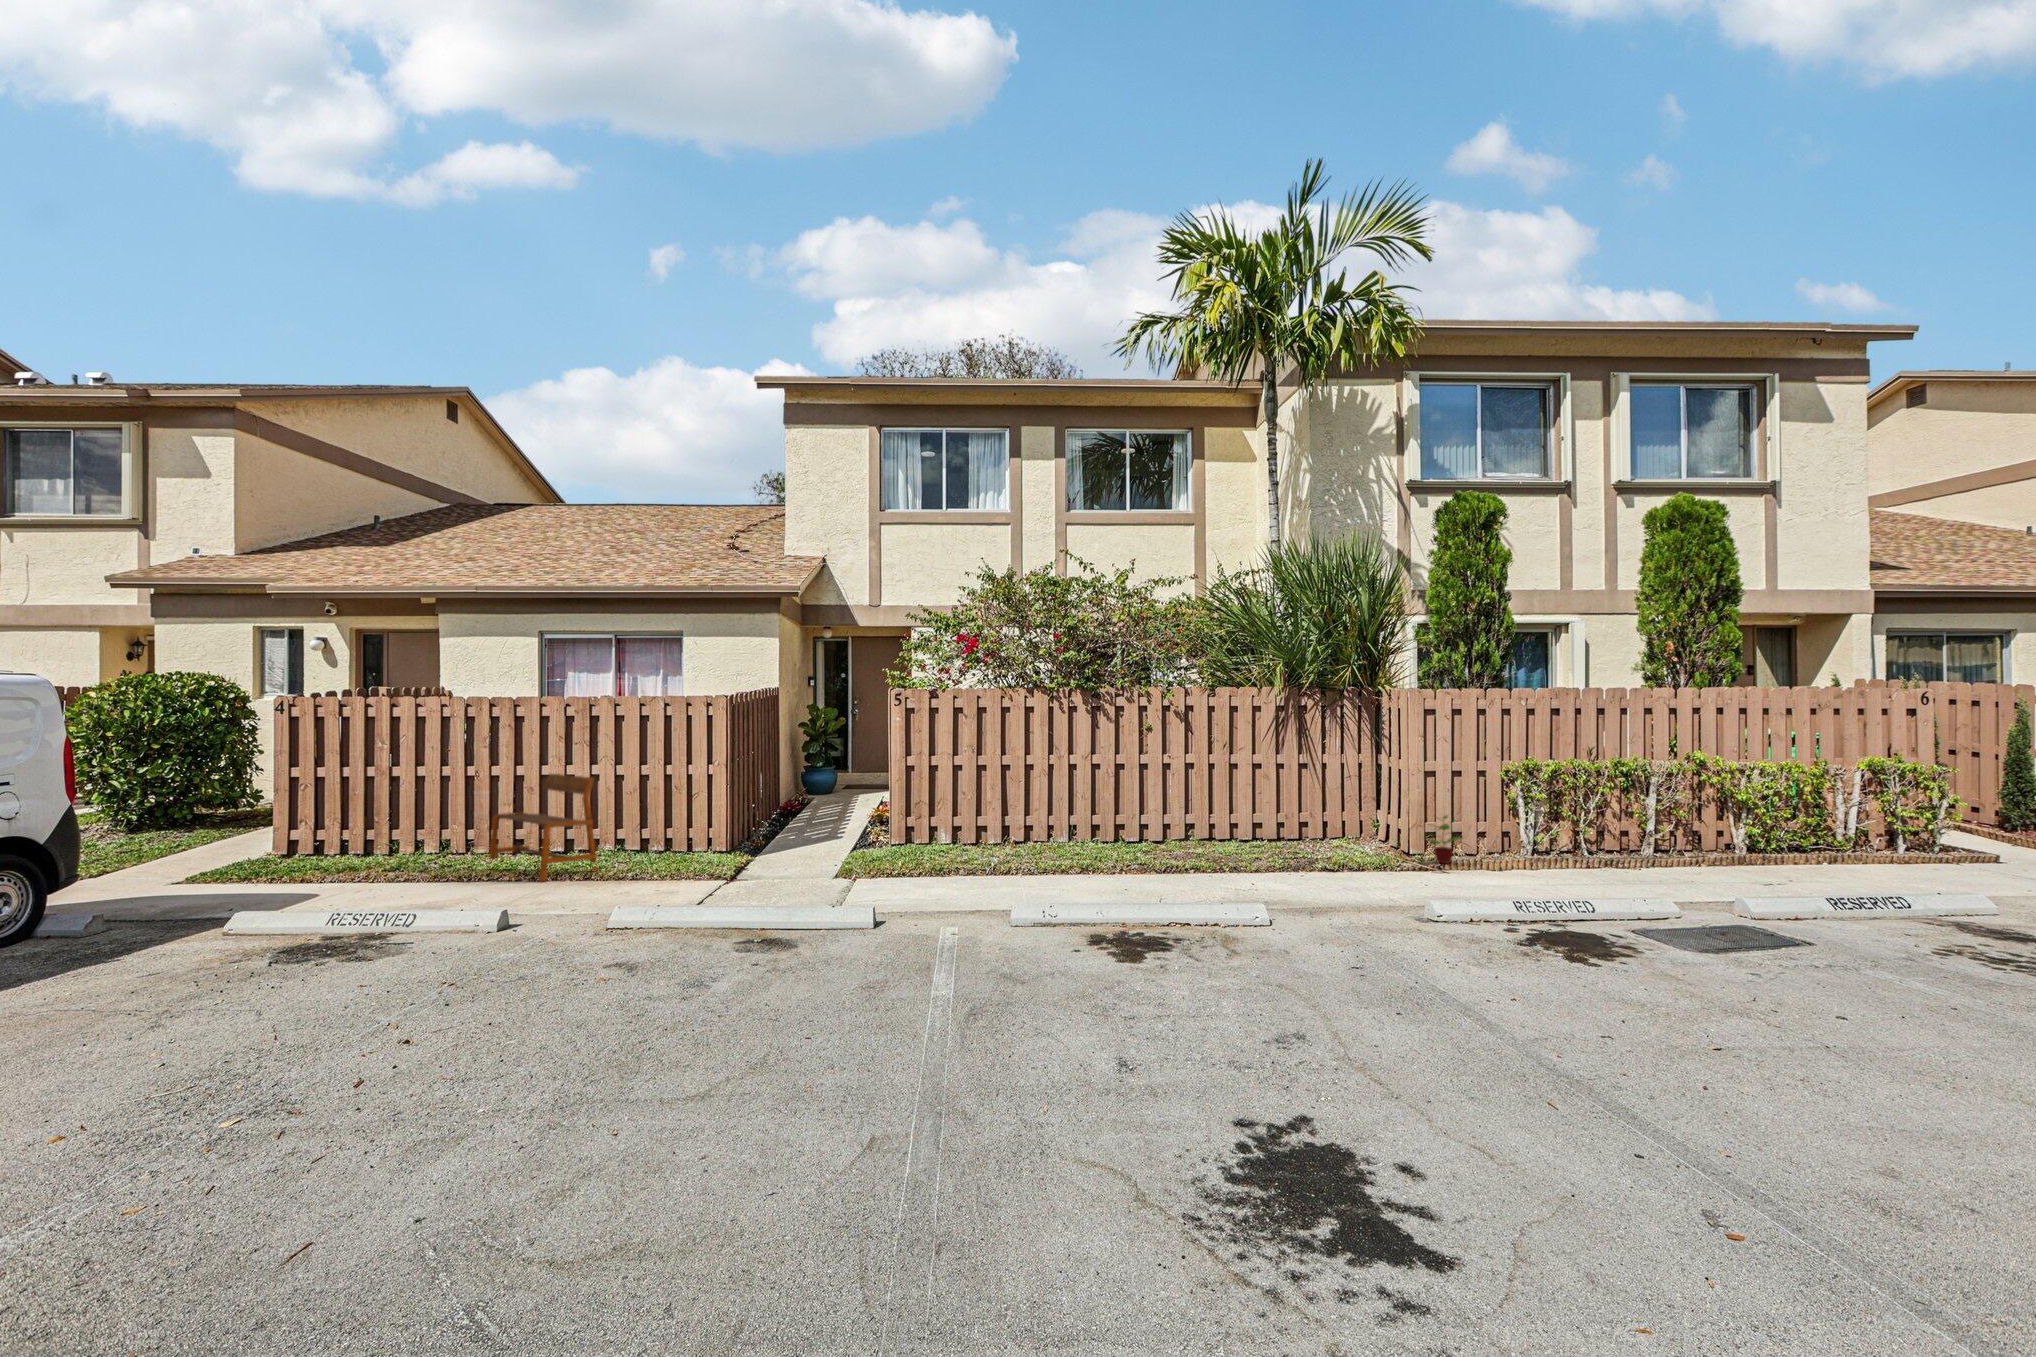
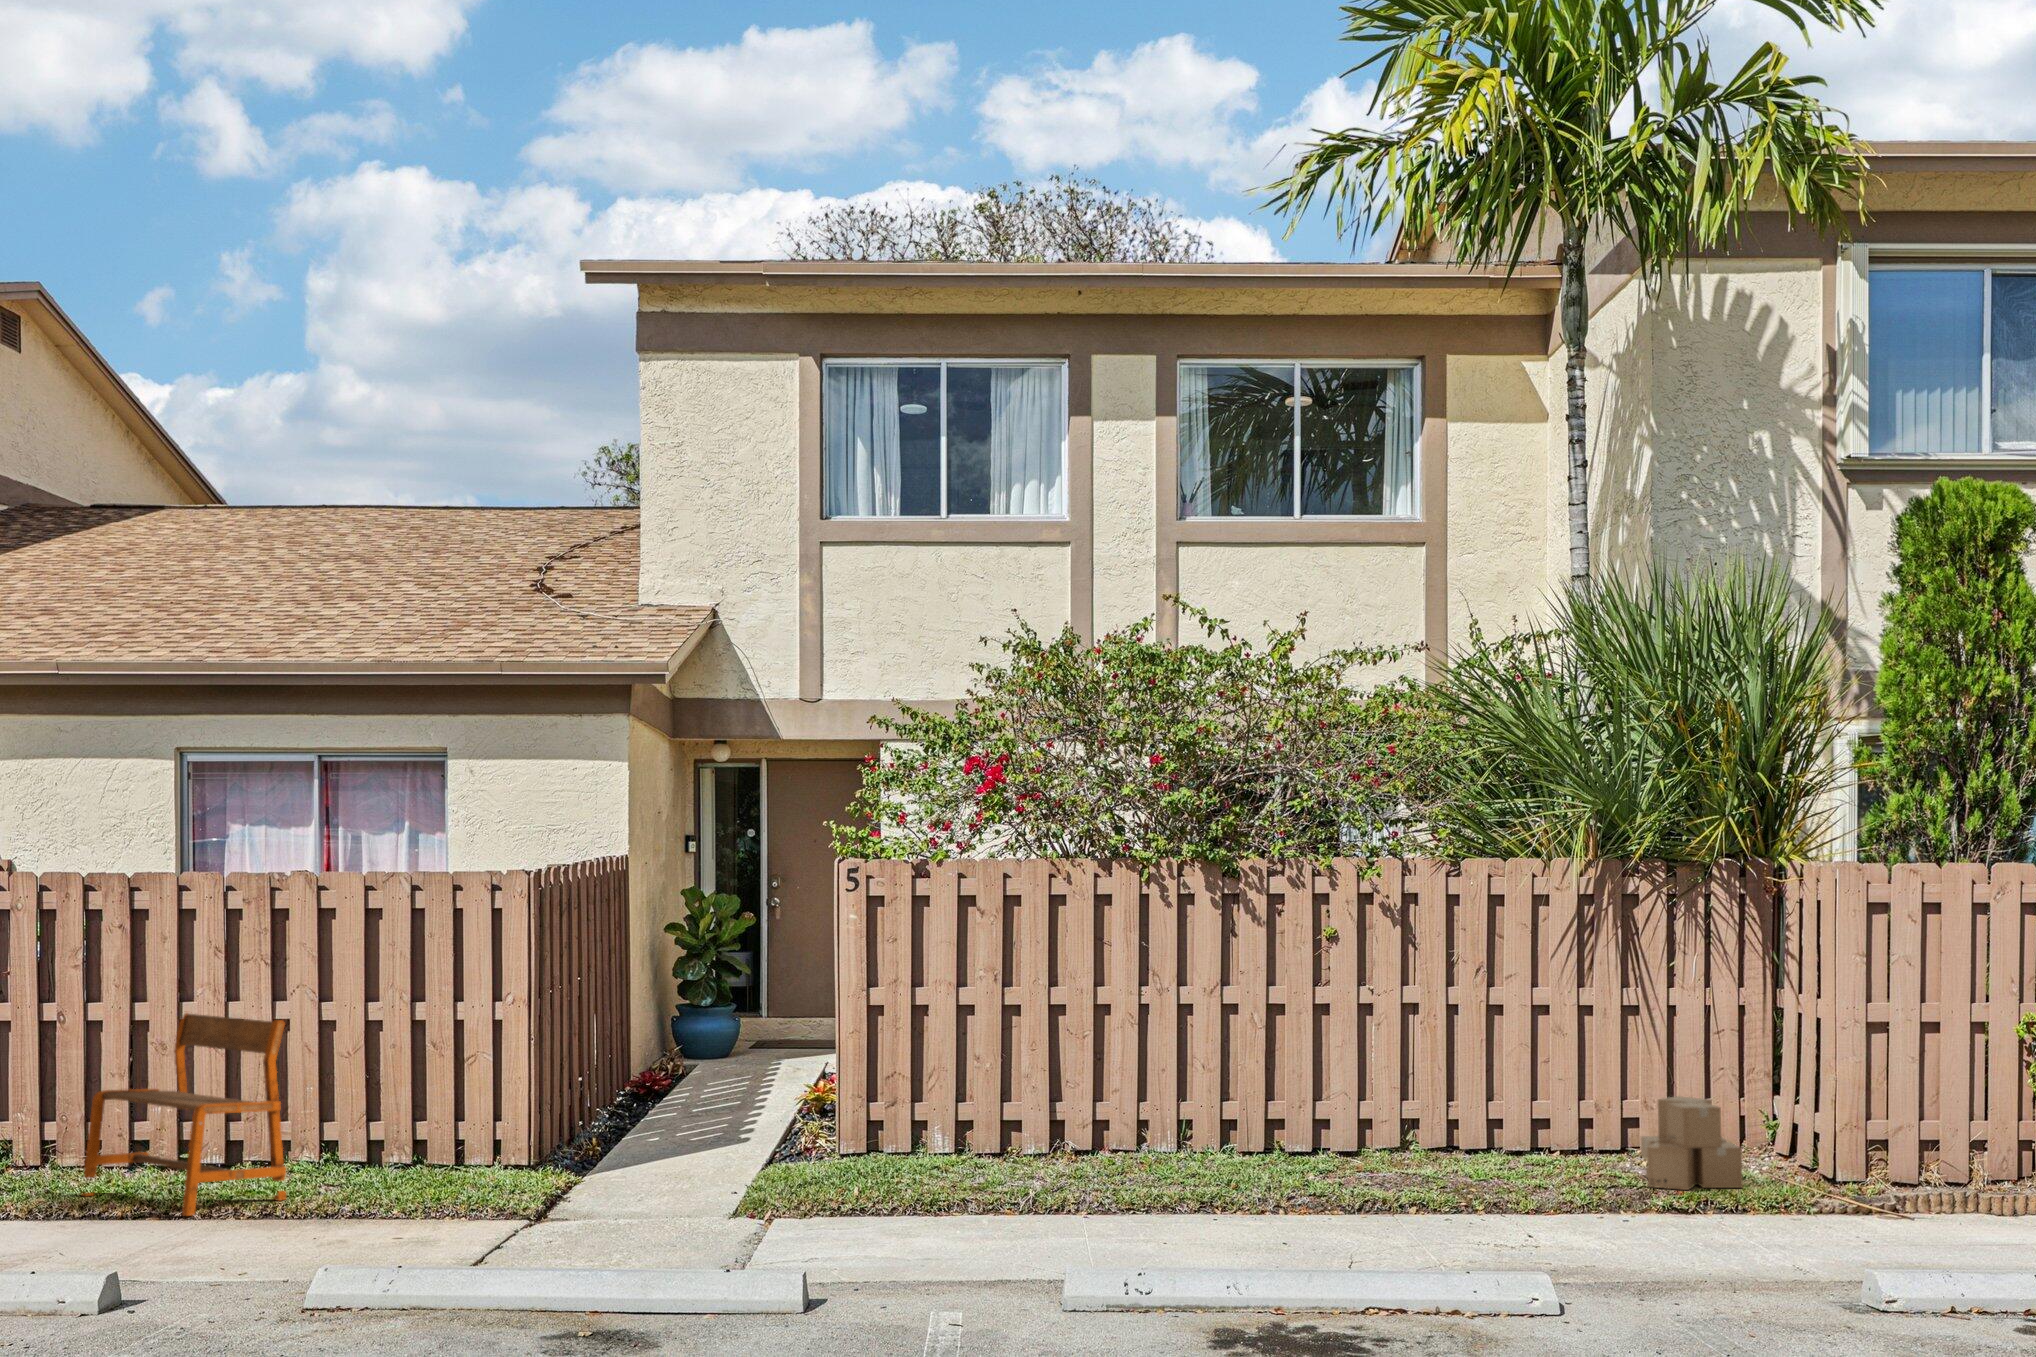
cardboard box: none [1307,810,1360,859] -> present [1641,1096,1743,1190]
potted plant: present [1427,815,1462,864] -> none [1864,1101,1946,1200]

